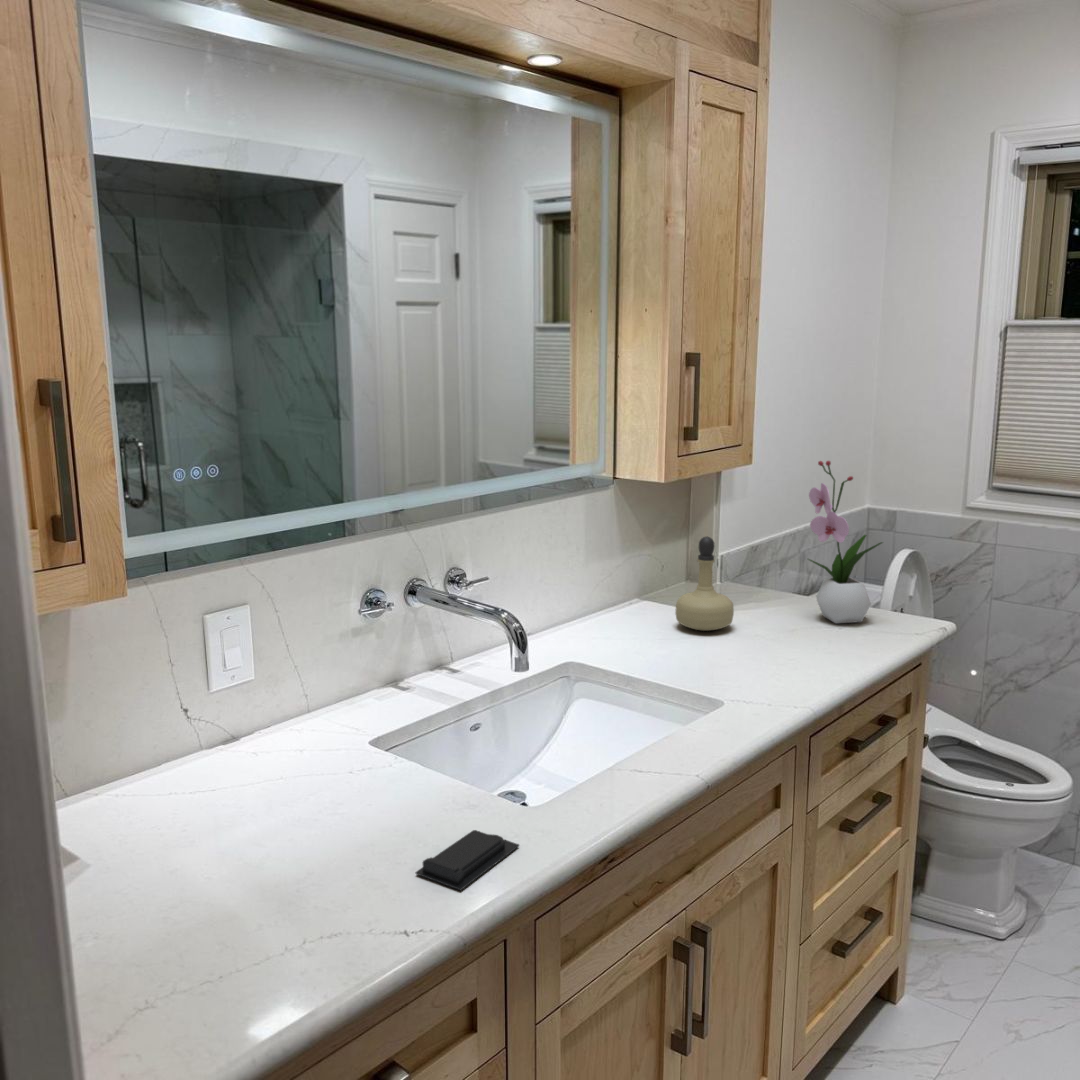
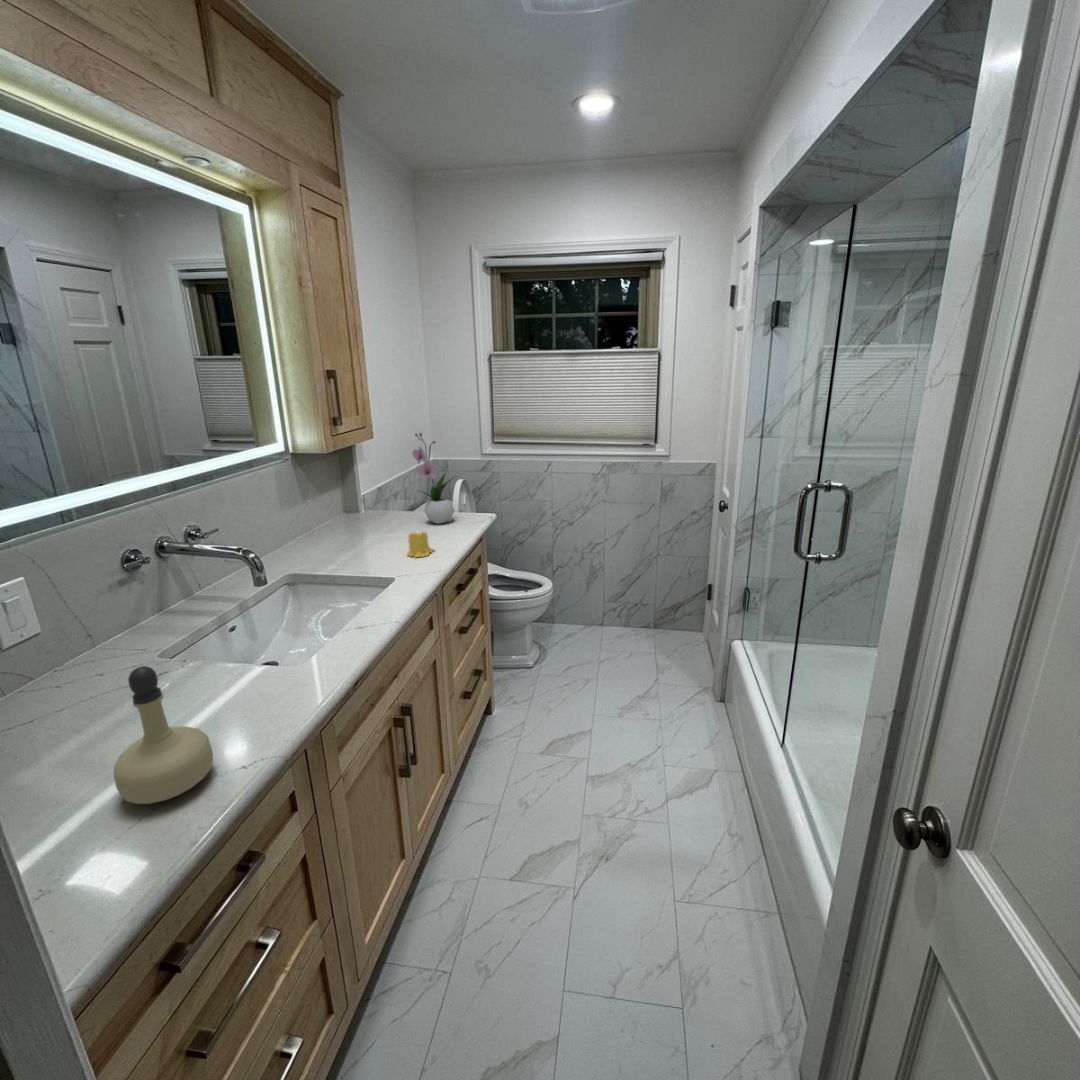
perfume bottle: present [675,536,734,631] -> present [114,666,213,804]
candle: none [760,626,813,677] -> present [407,532,434,557]
soap bar: present [416,830,519,890] -> none [233,688,300,729]

